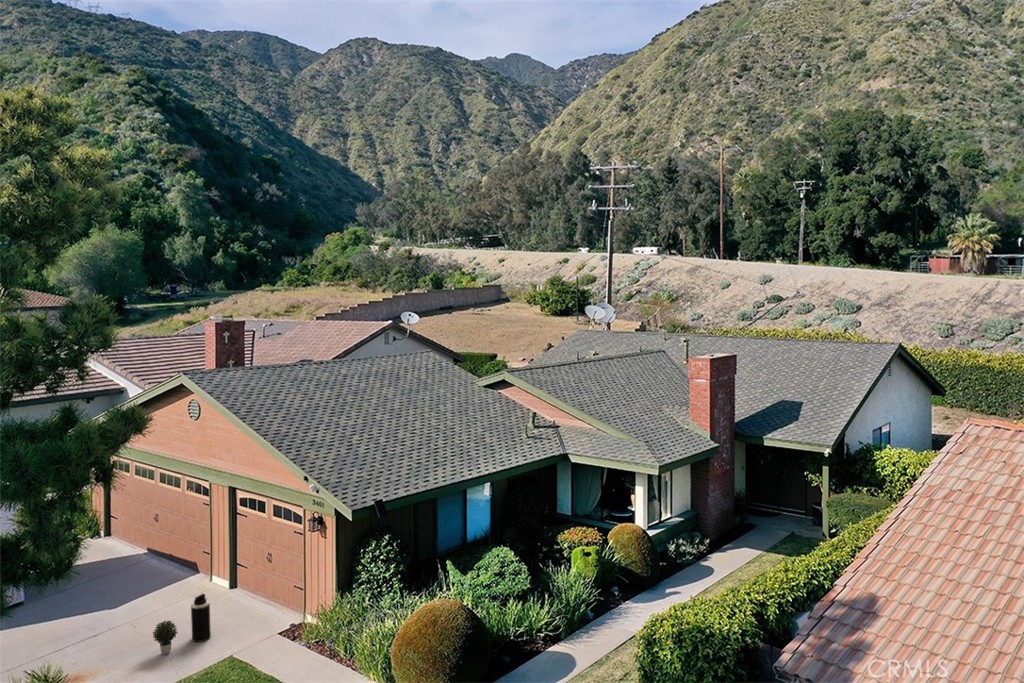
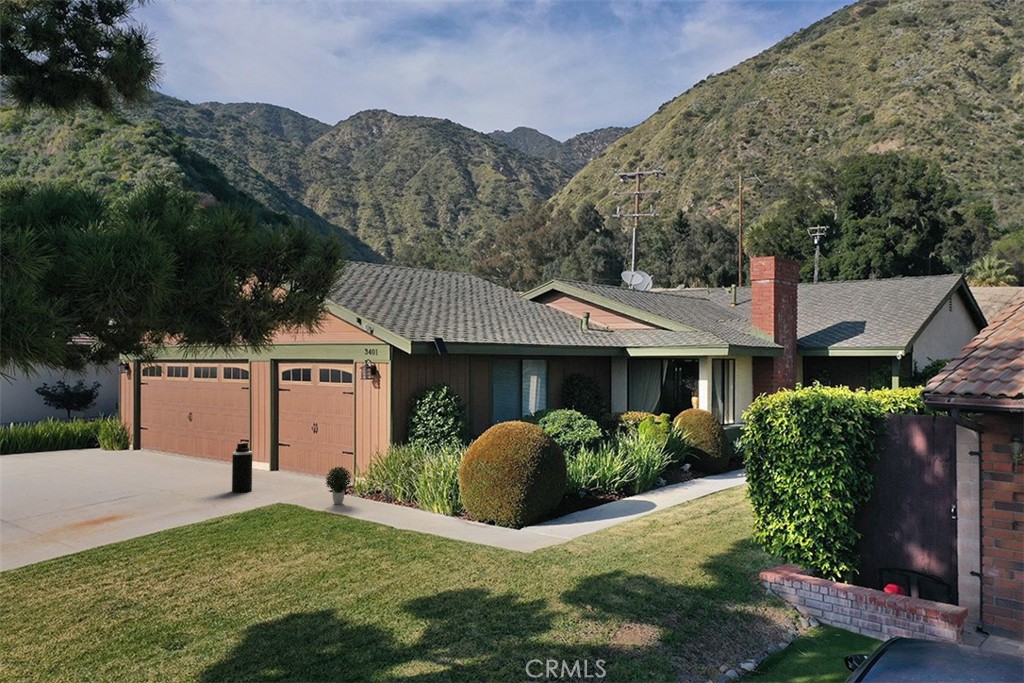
potted plant: present [153,621,178,655] -> present [326,467,351,504]

